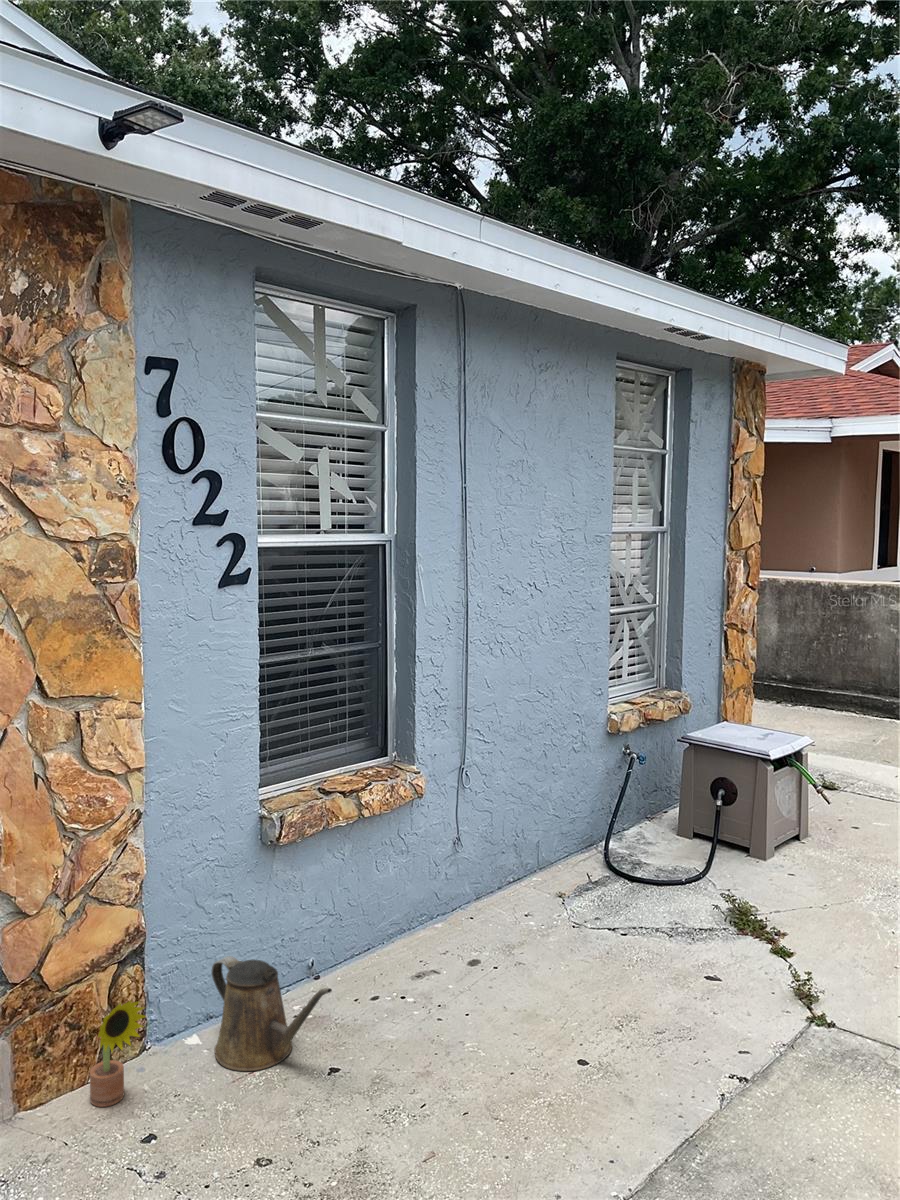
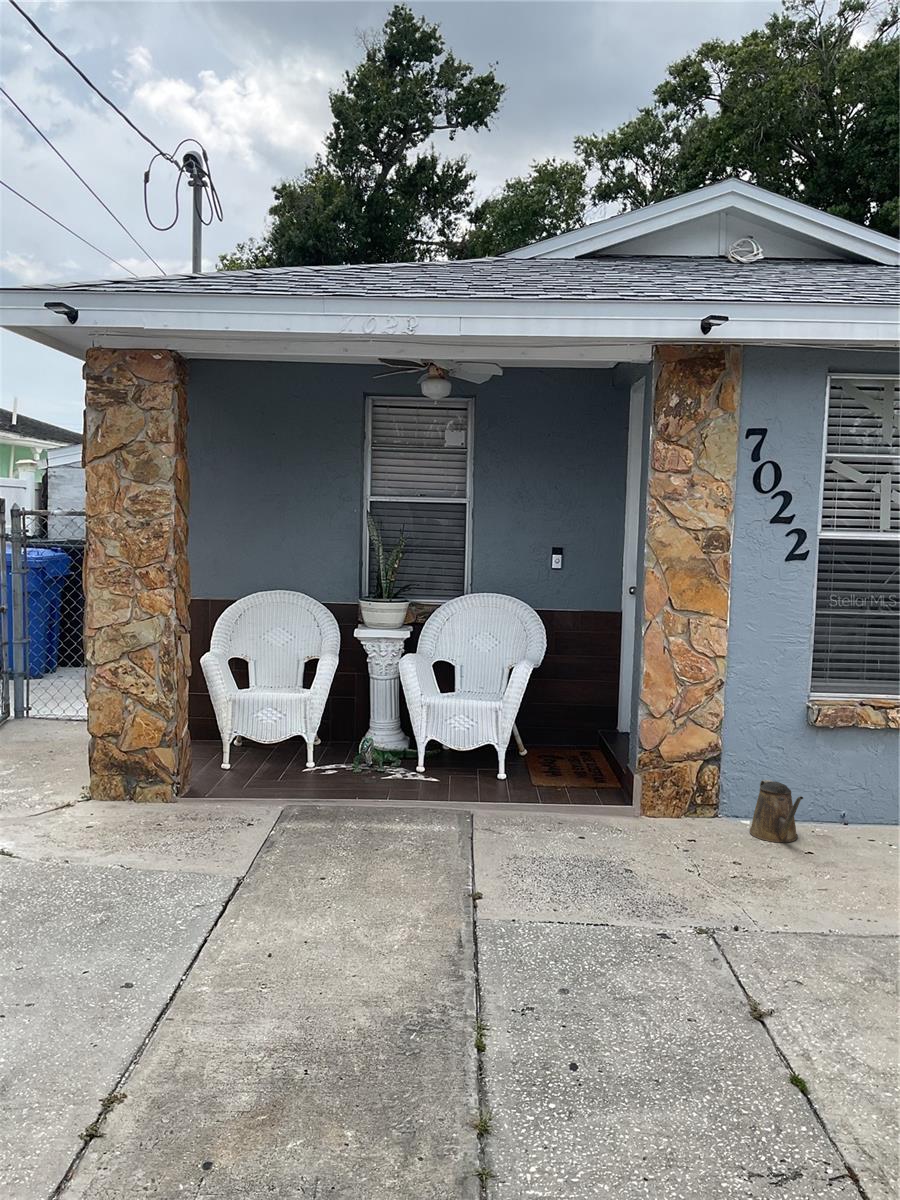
decorative plant: present [90,1001,146,1107] -> none [677,772,707,828]

